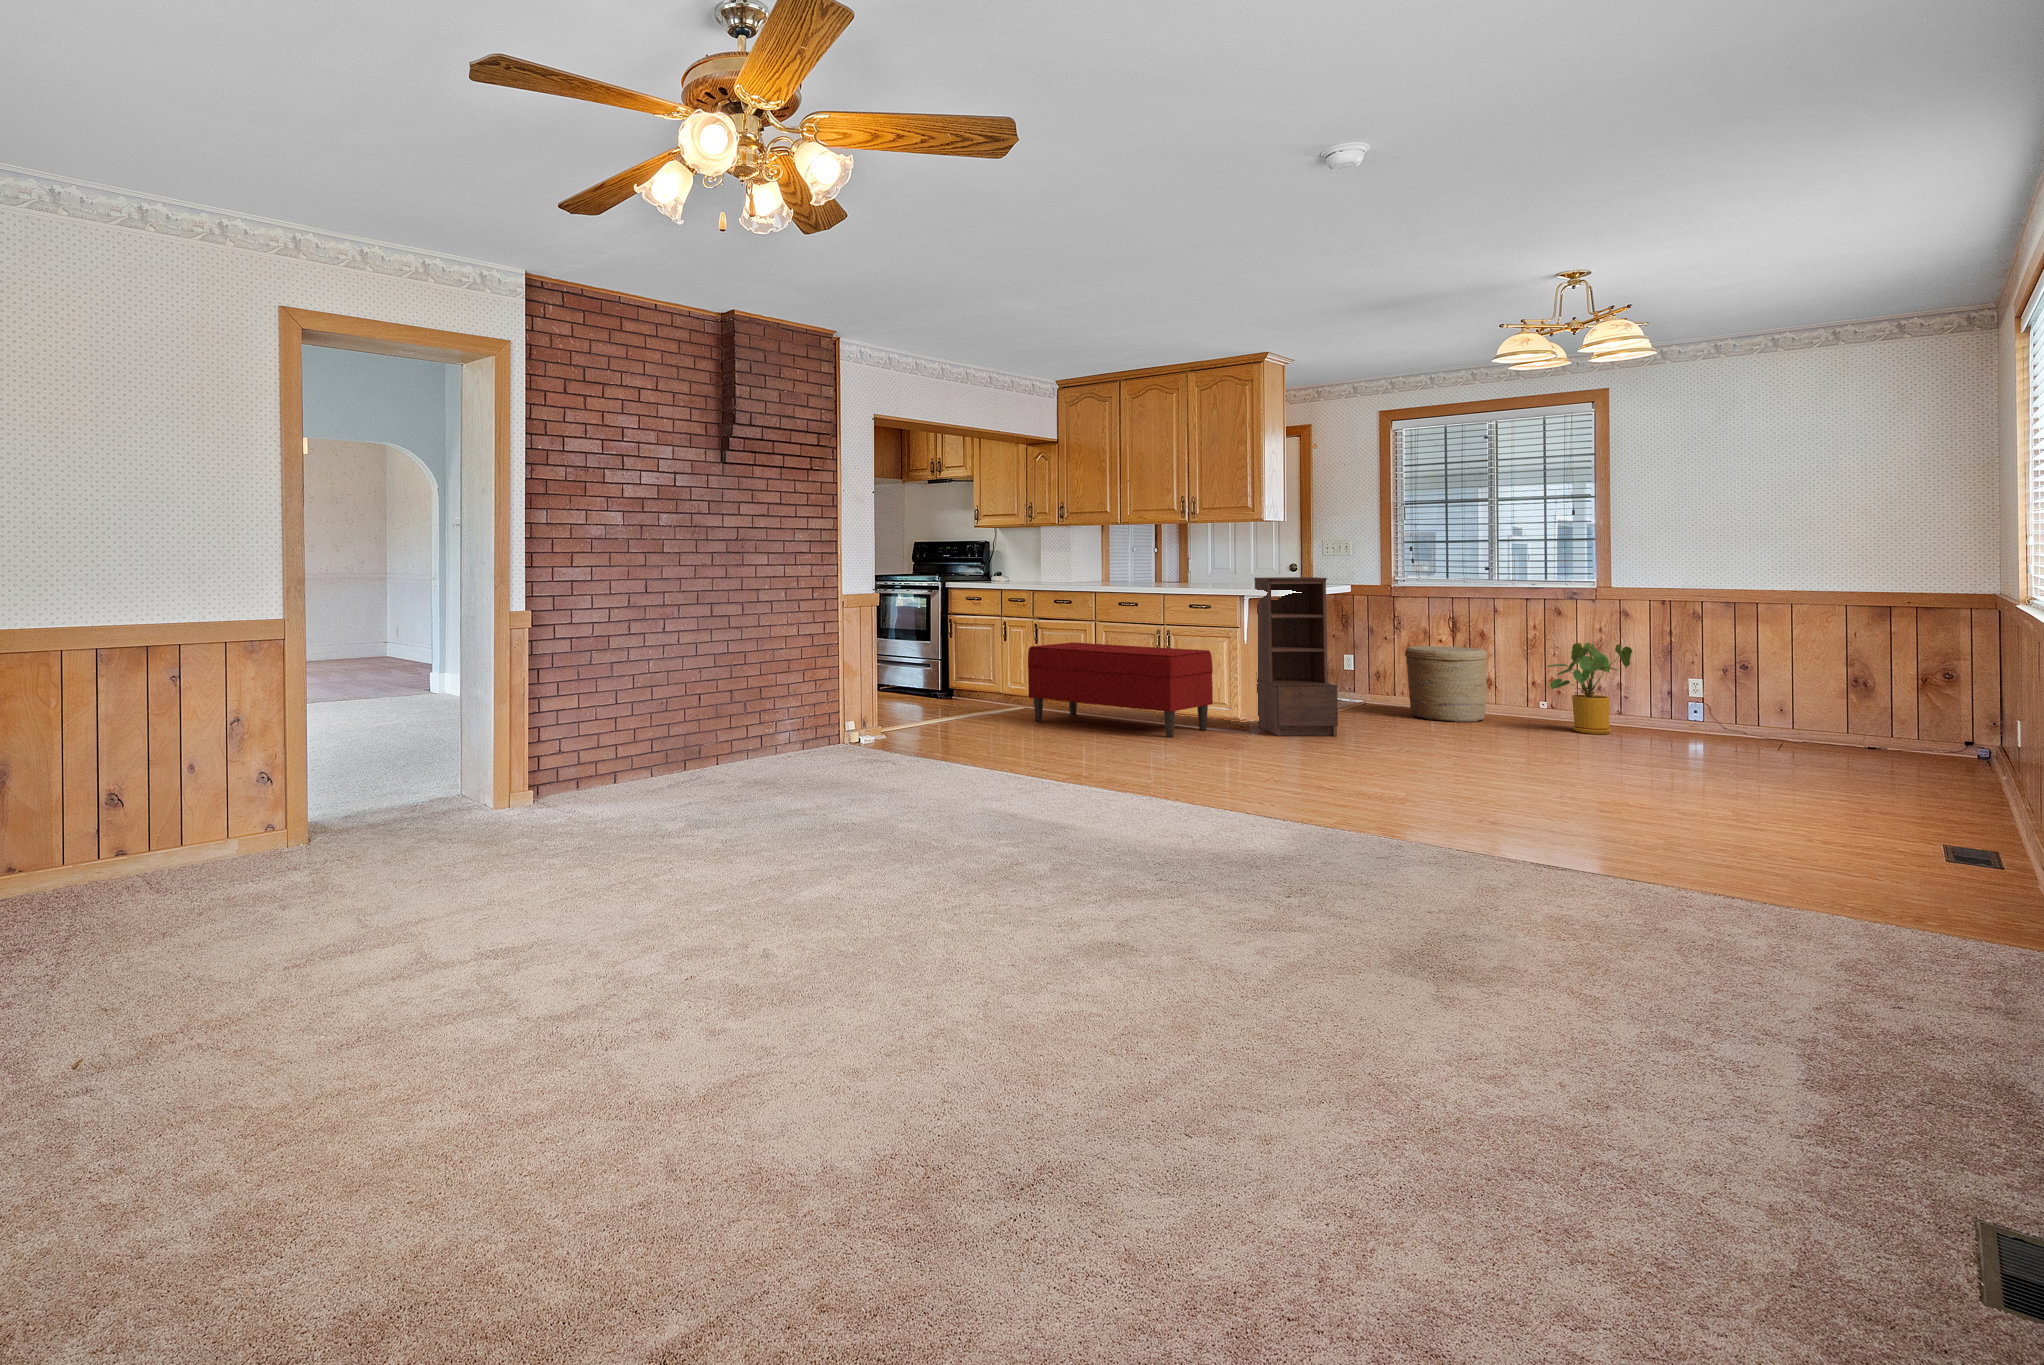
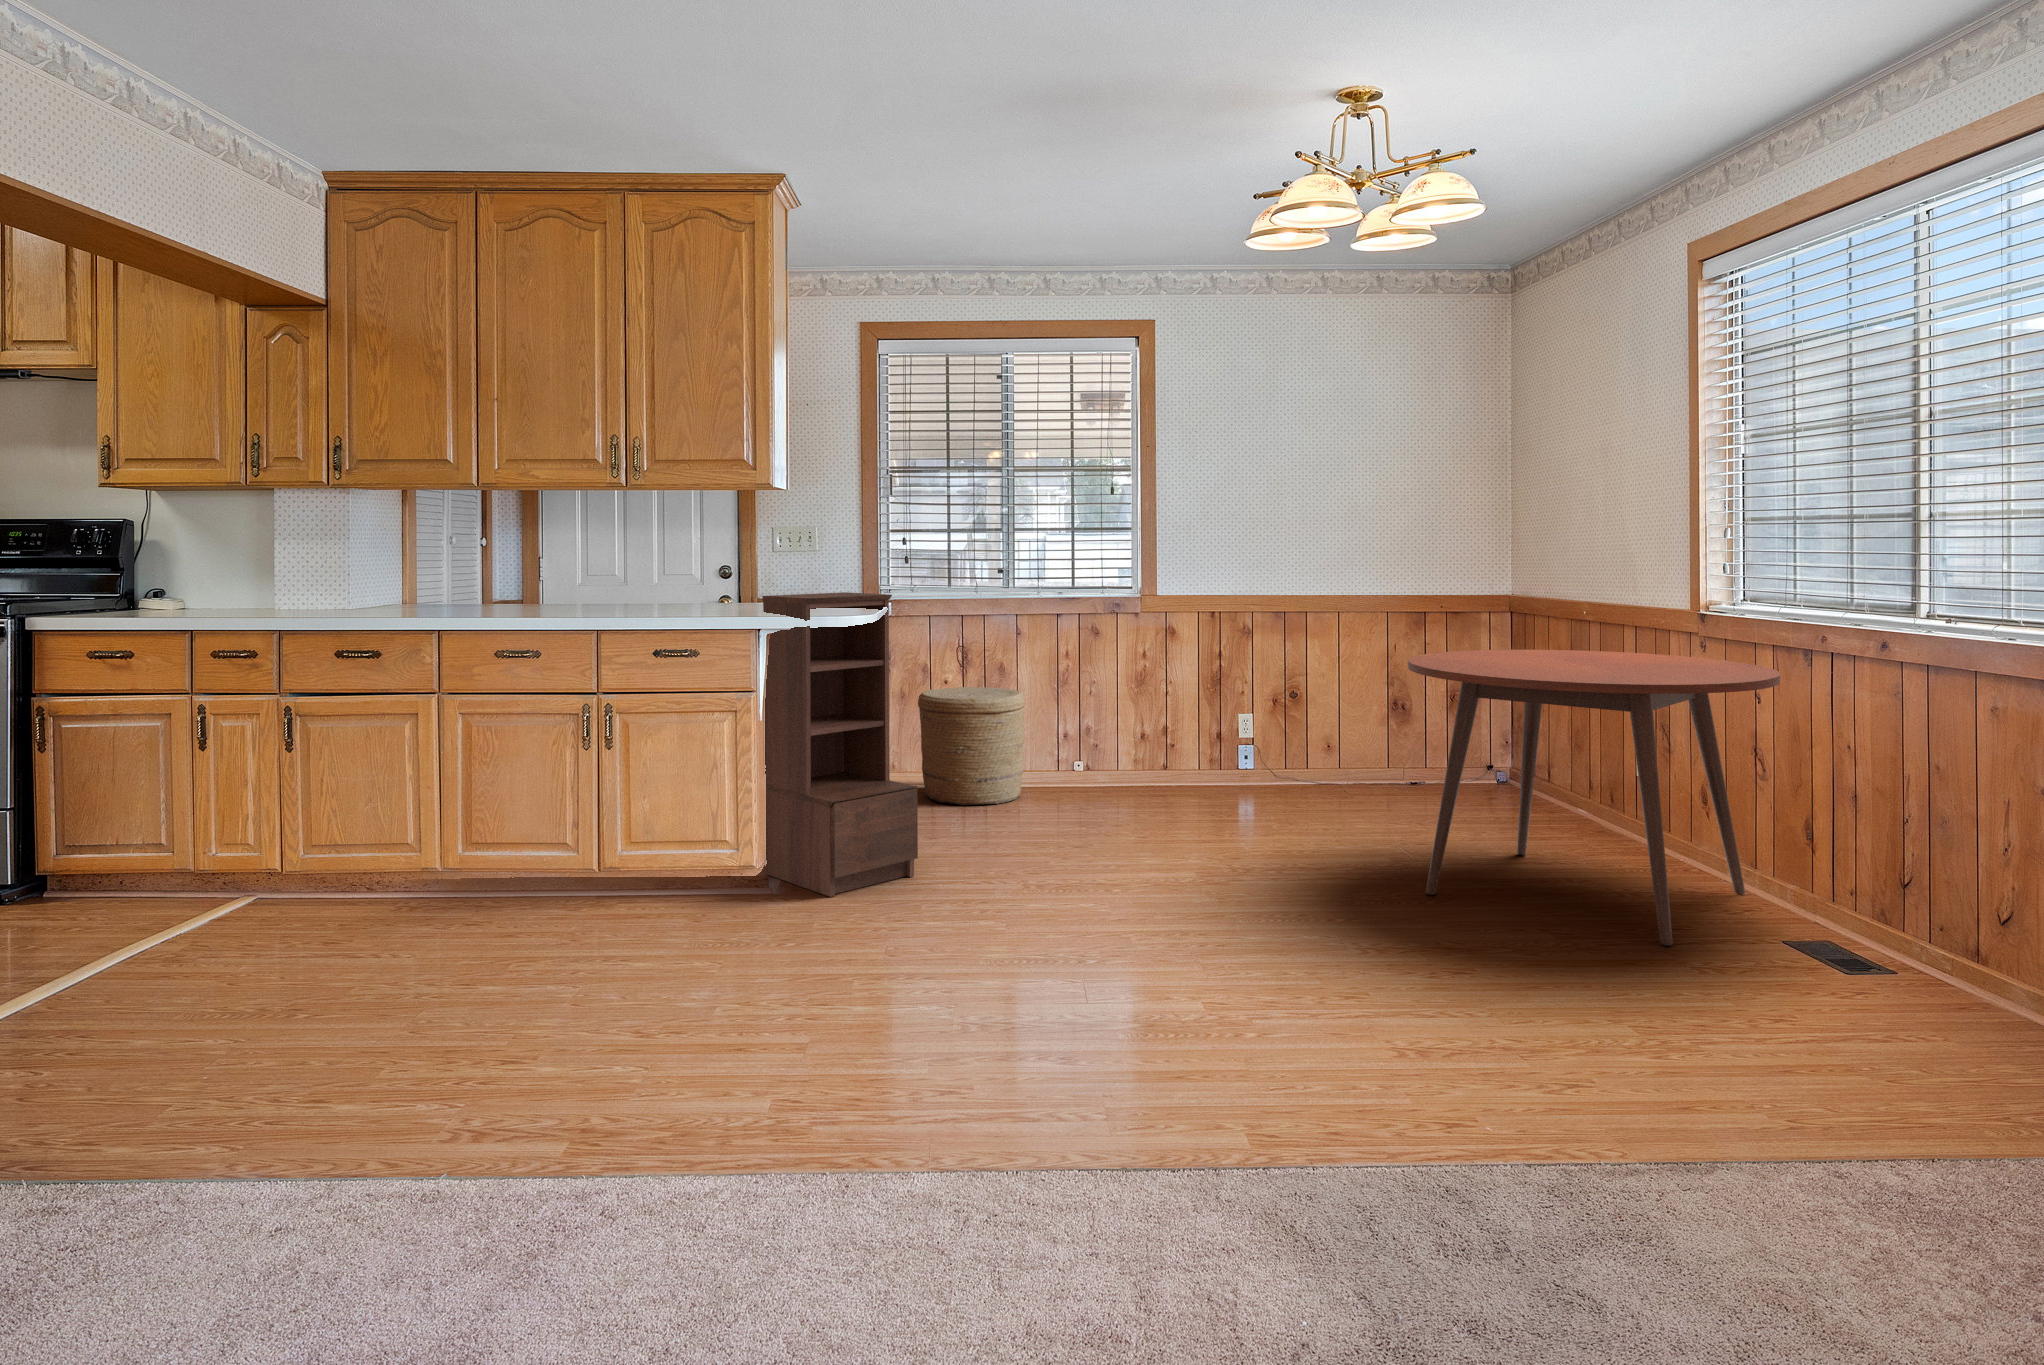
dining table: none [1651,625,1967,814] -> present [1408,650,1780,946]
bench: present [1028,642,1213,737] -> none [282,744,704,952]
house plant: present [1546,643,1632,734] -> none [1117,672,1205,802]

